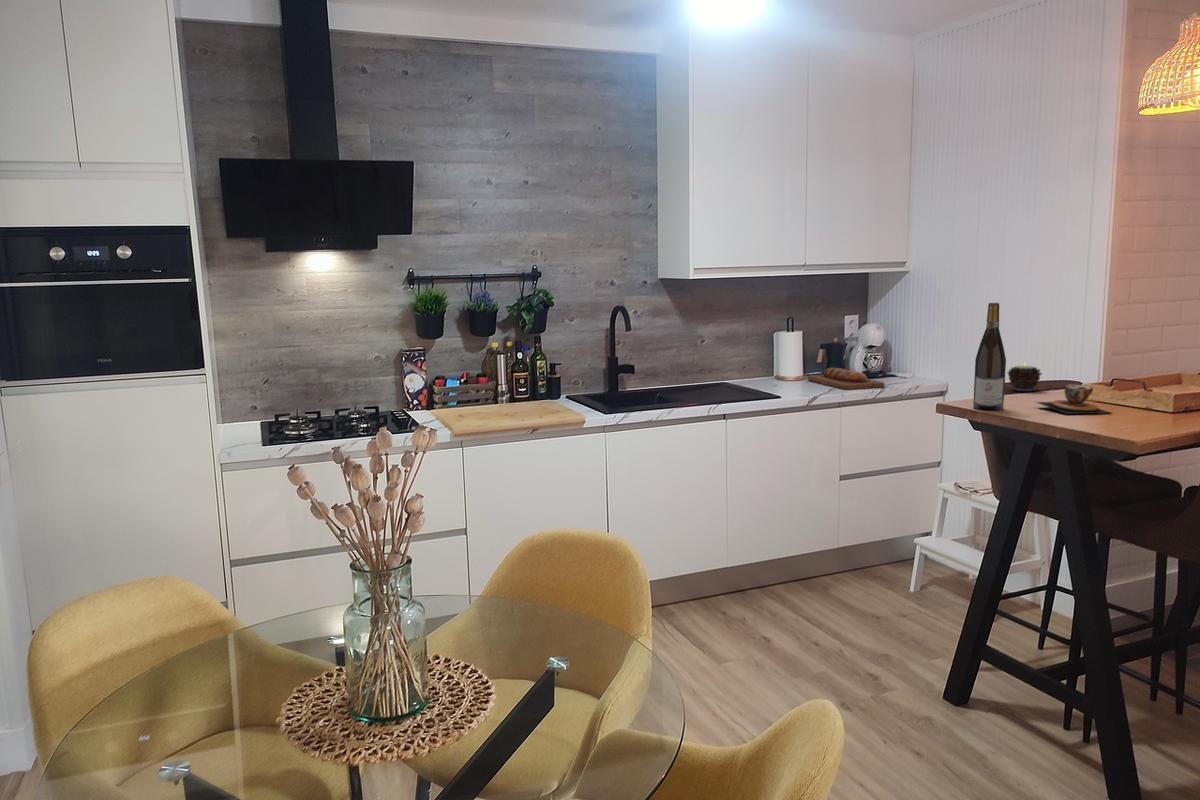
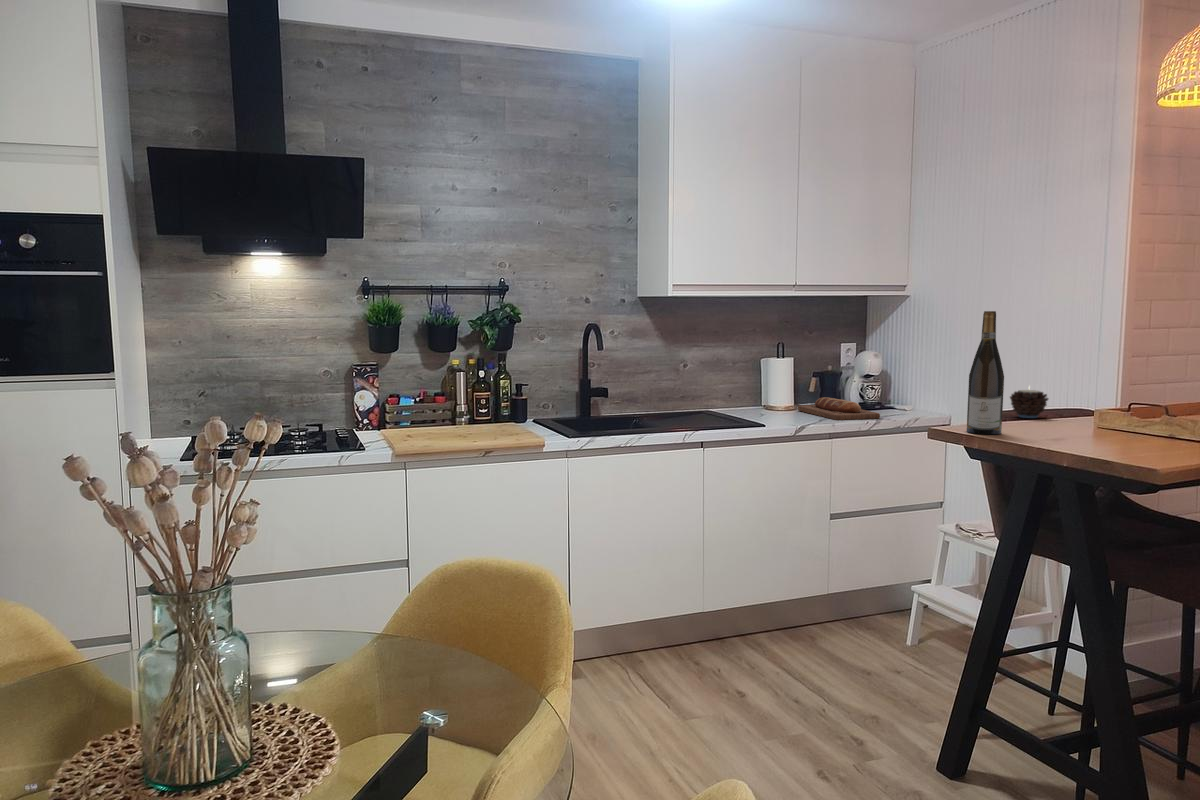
teacup: present [1037,384,1110,414] -> none [1038,406,1130,440]

